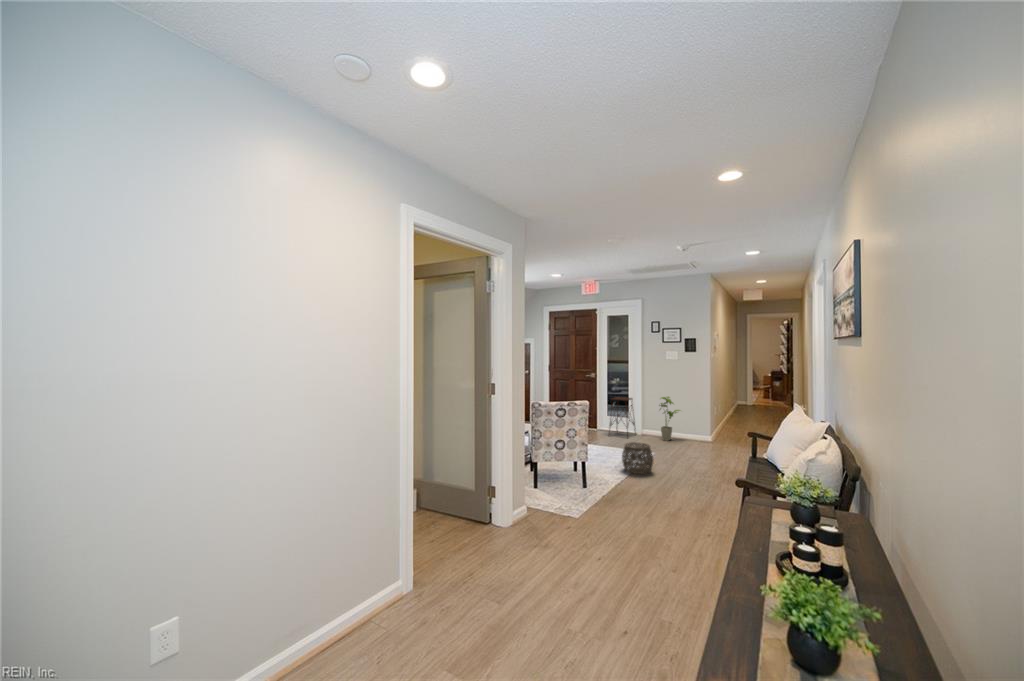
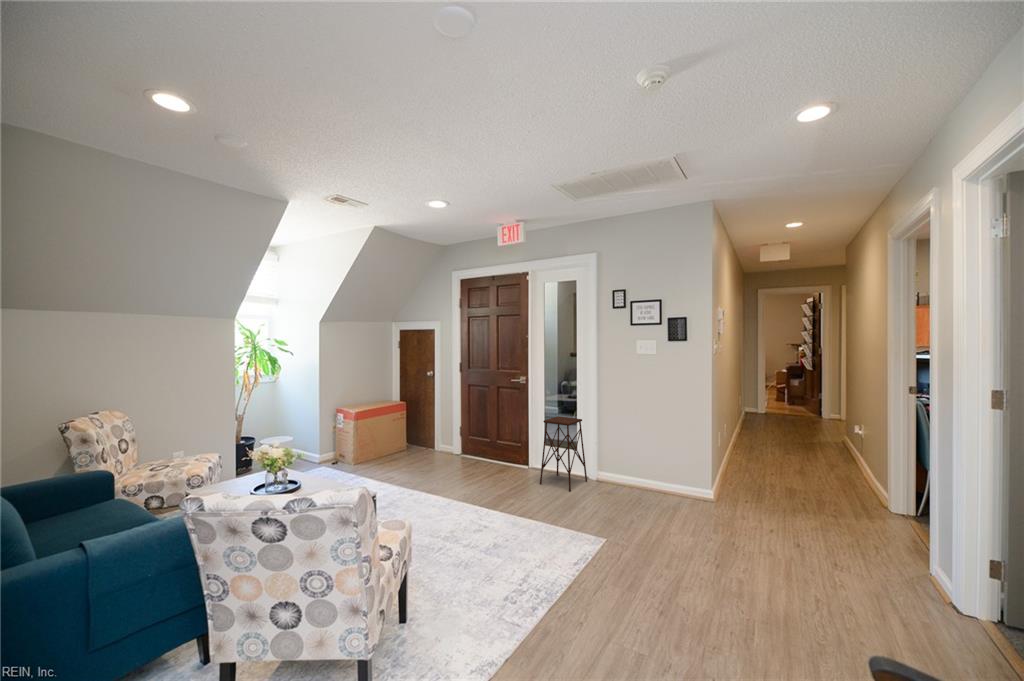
house plant: present [661,397,680,441] -> none [622,419,665,497]
woven basket: present [622,442,653,474] -> none [511,546,583,639]

